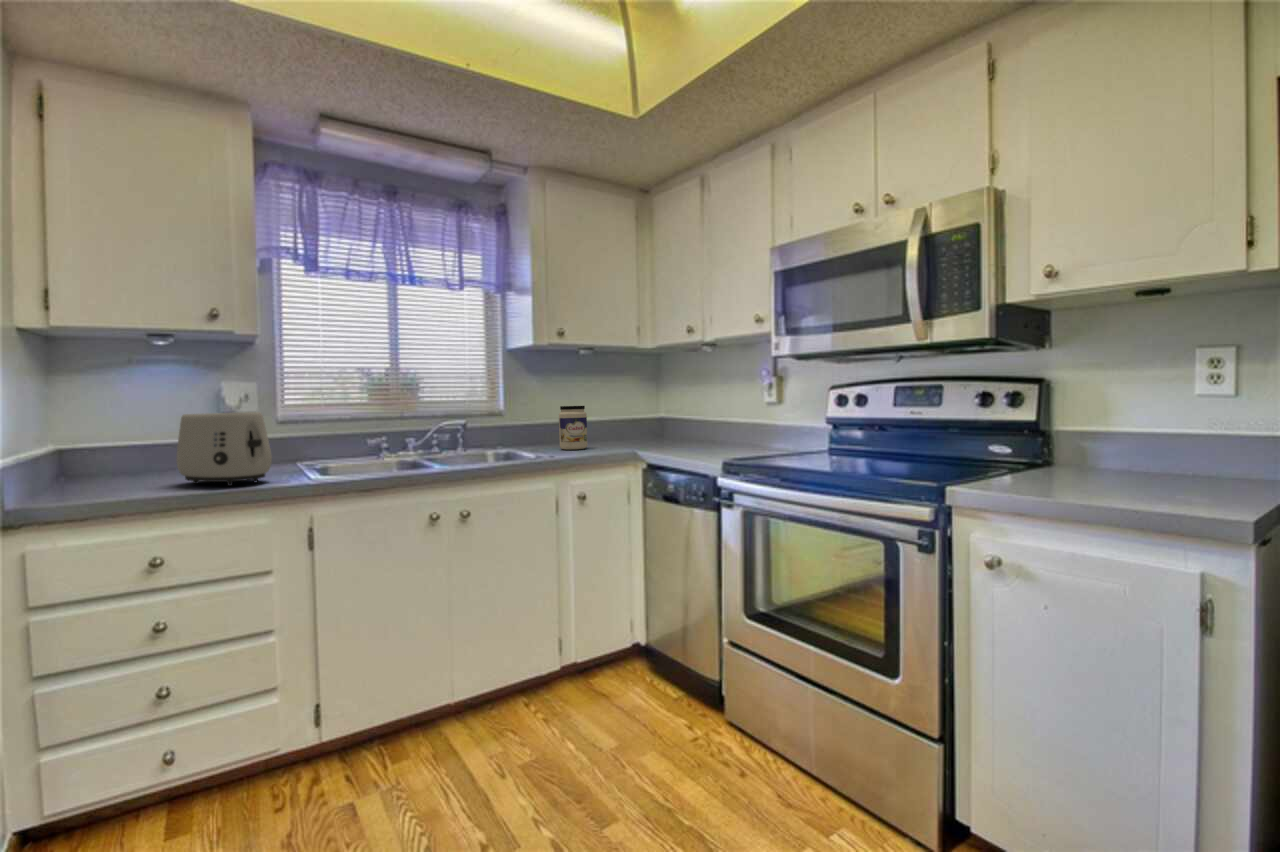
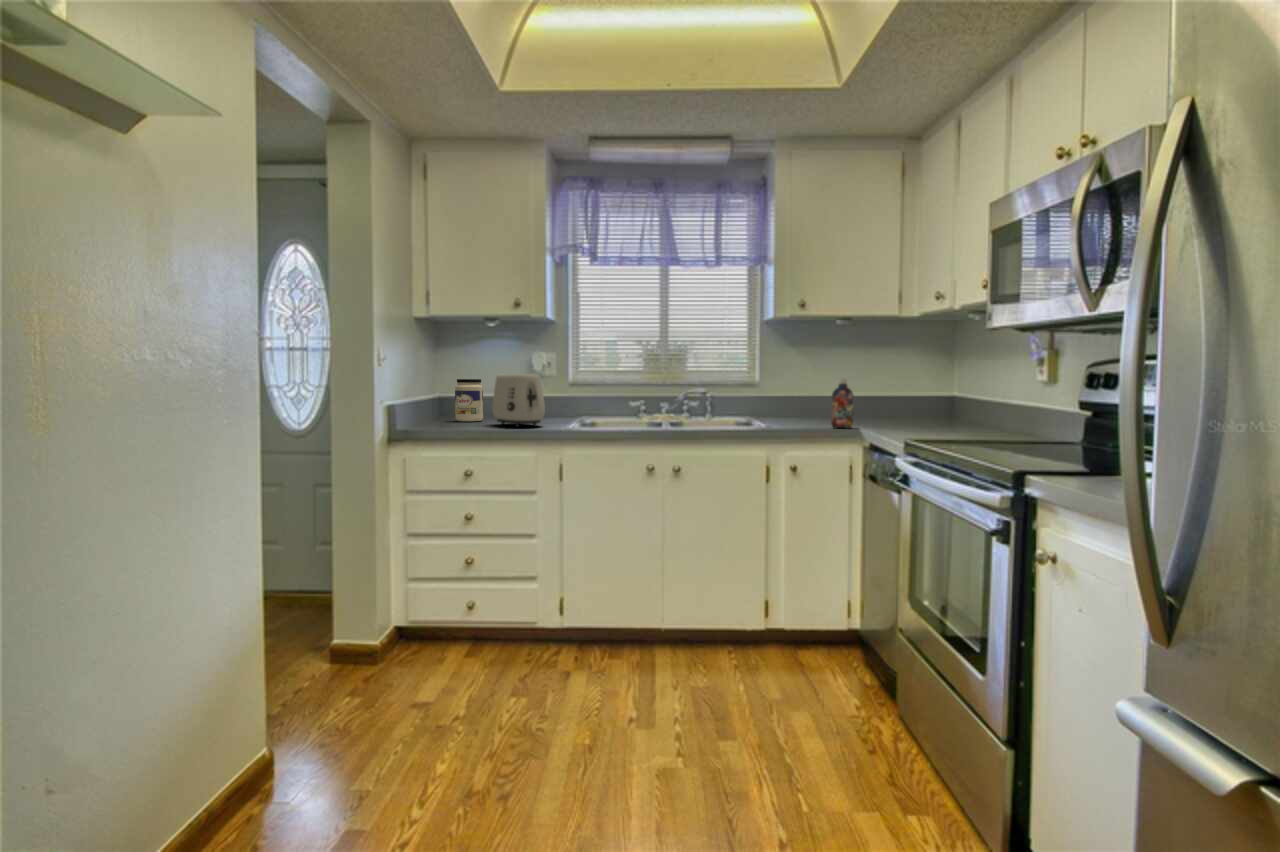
jar: present [559,406,587,450] -> present [455,379,483,422]
bottle: none [607,406,627,454] -> present [831,379,854,428]

